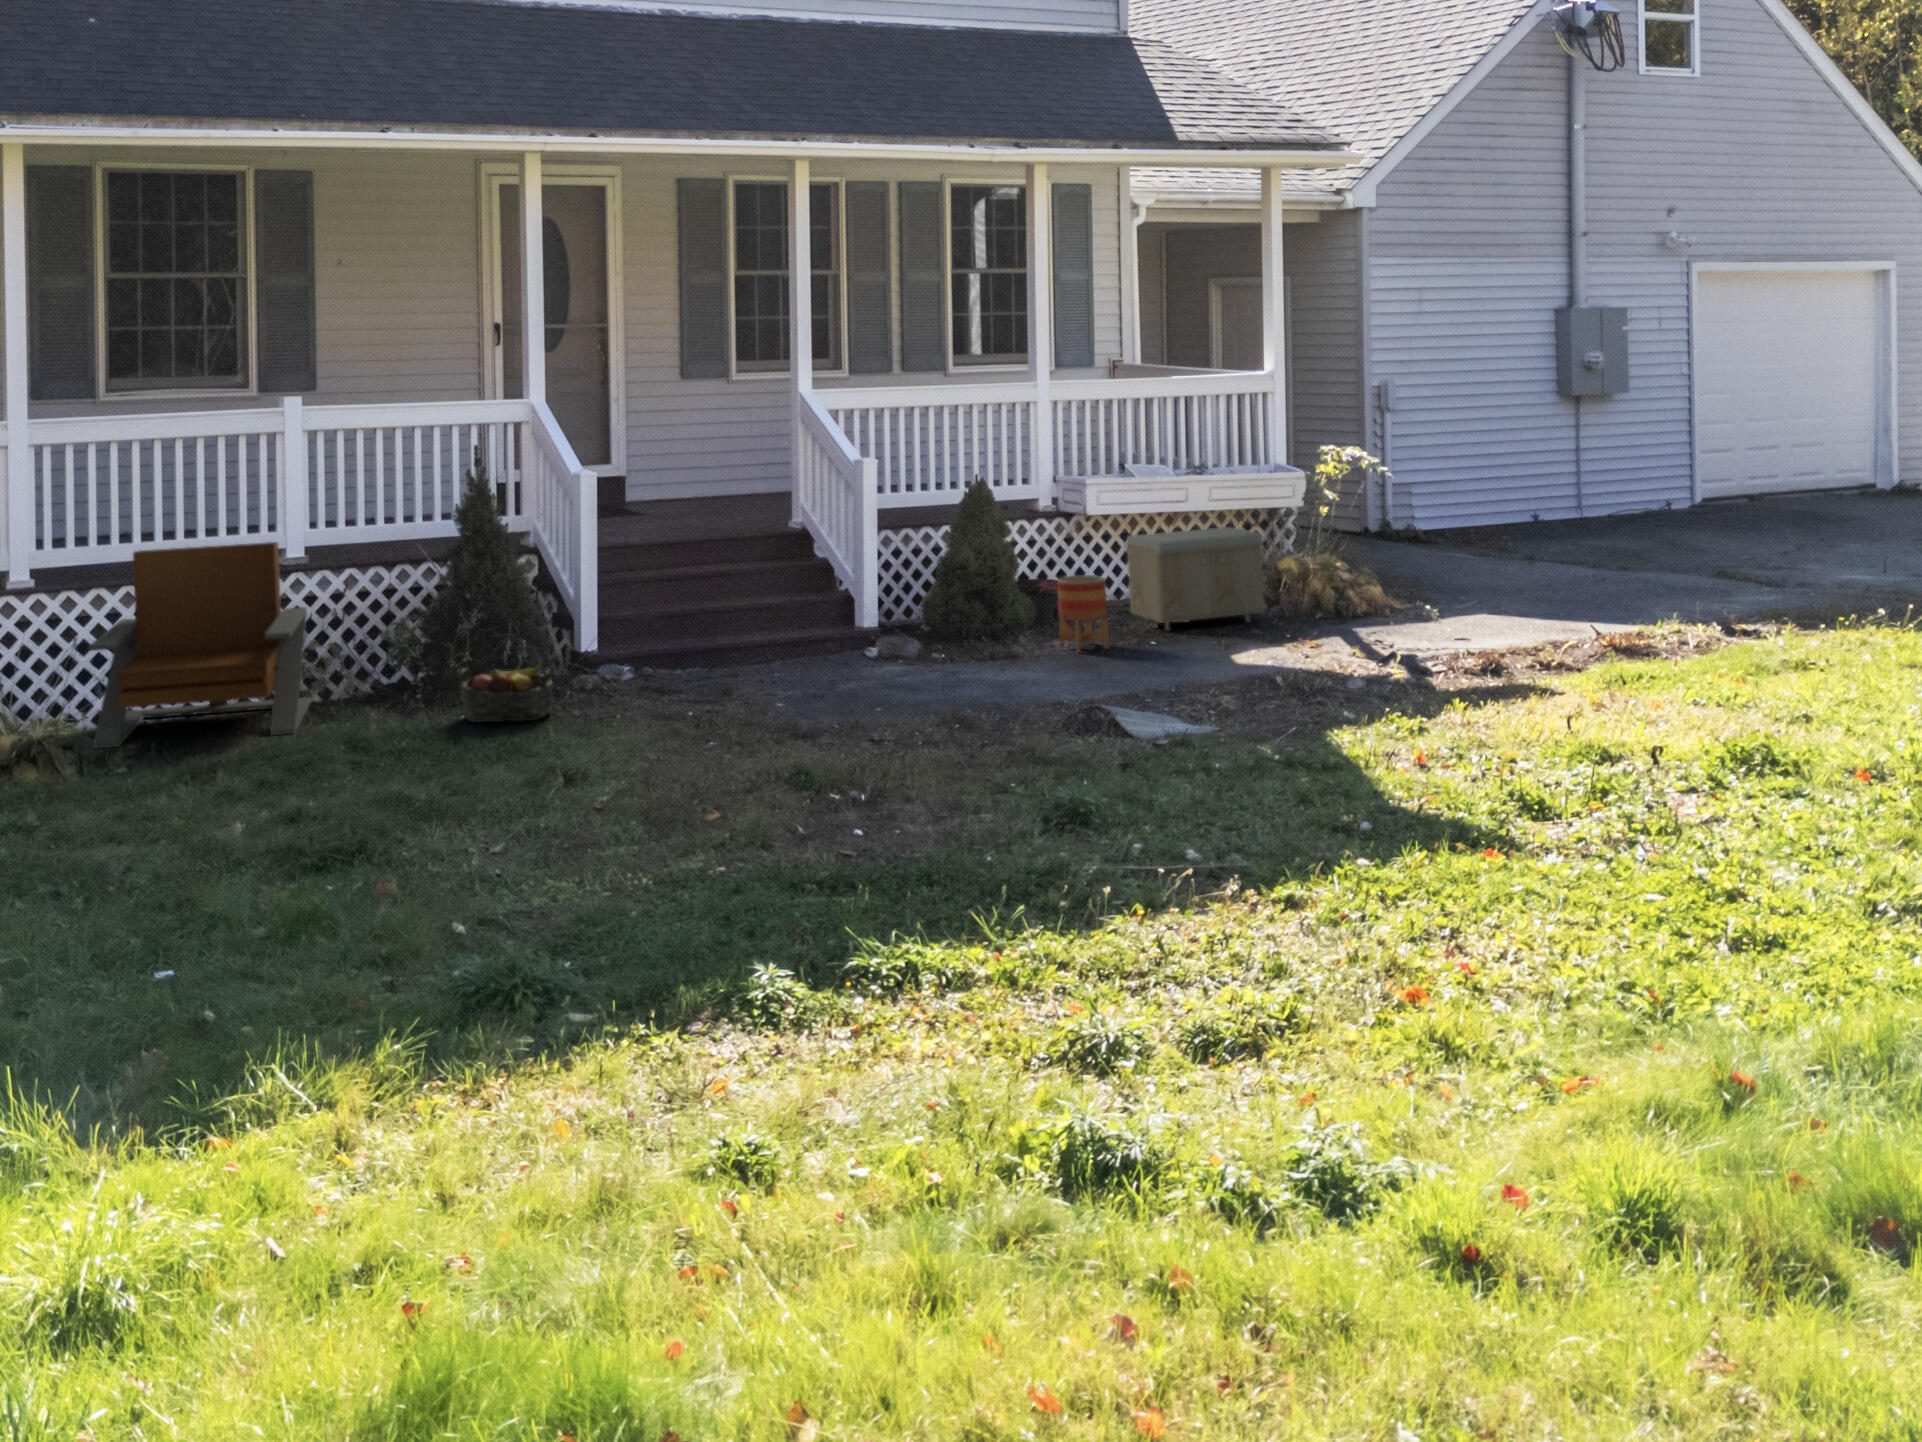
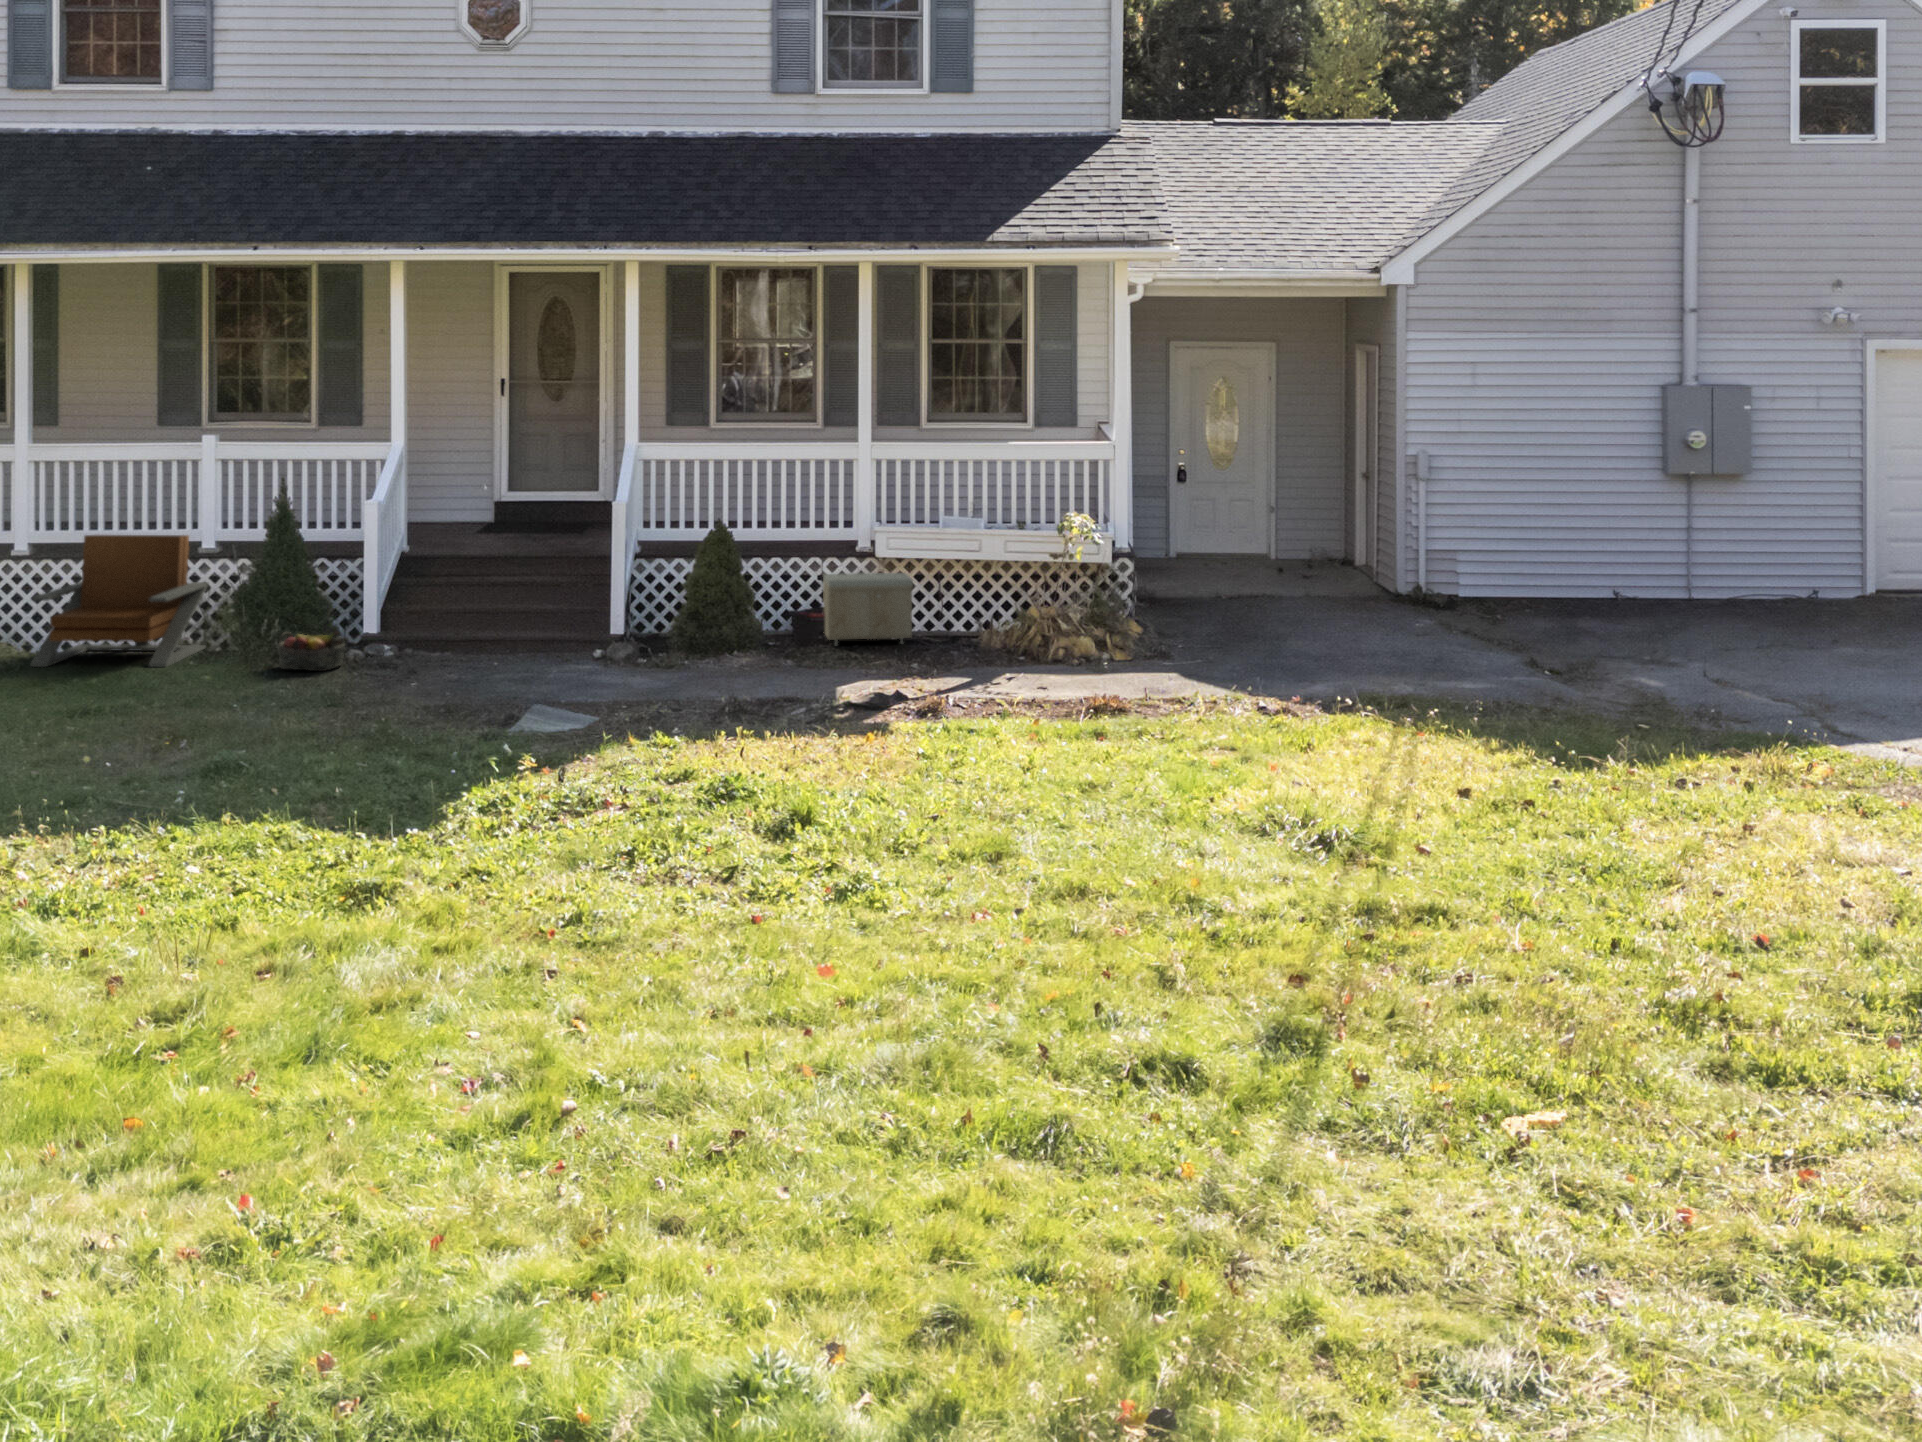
planter: present [1057,575,1109,652] -> none [739,600,774,656]

